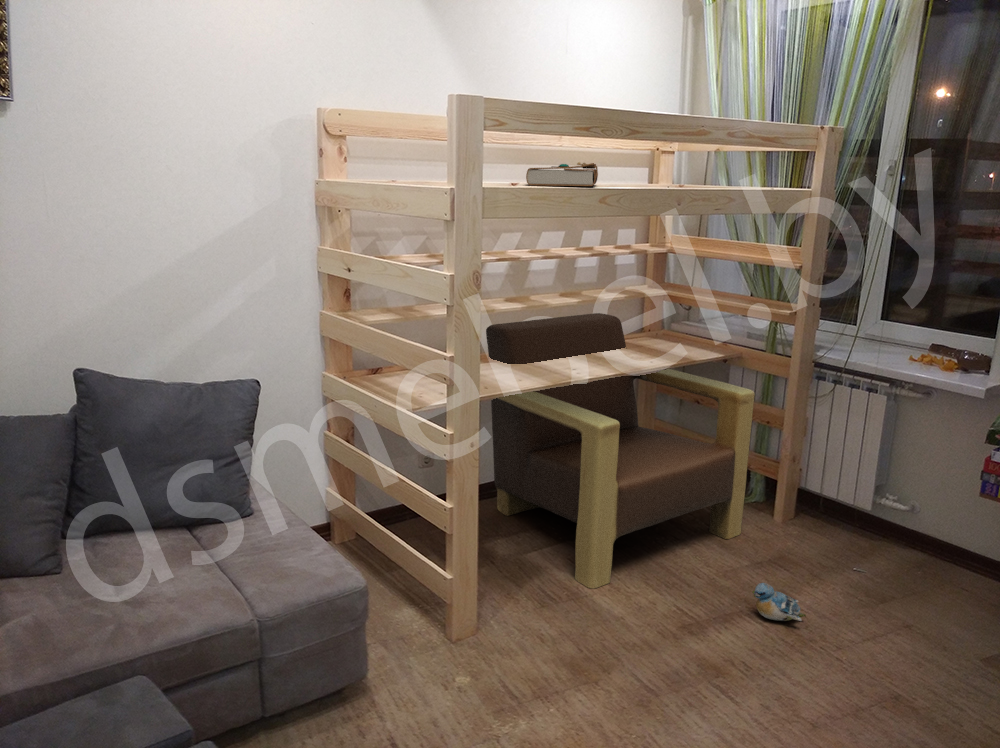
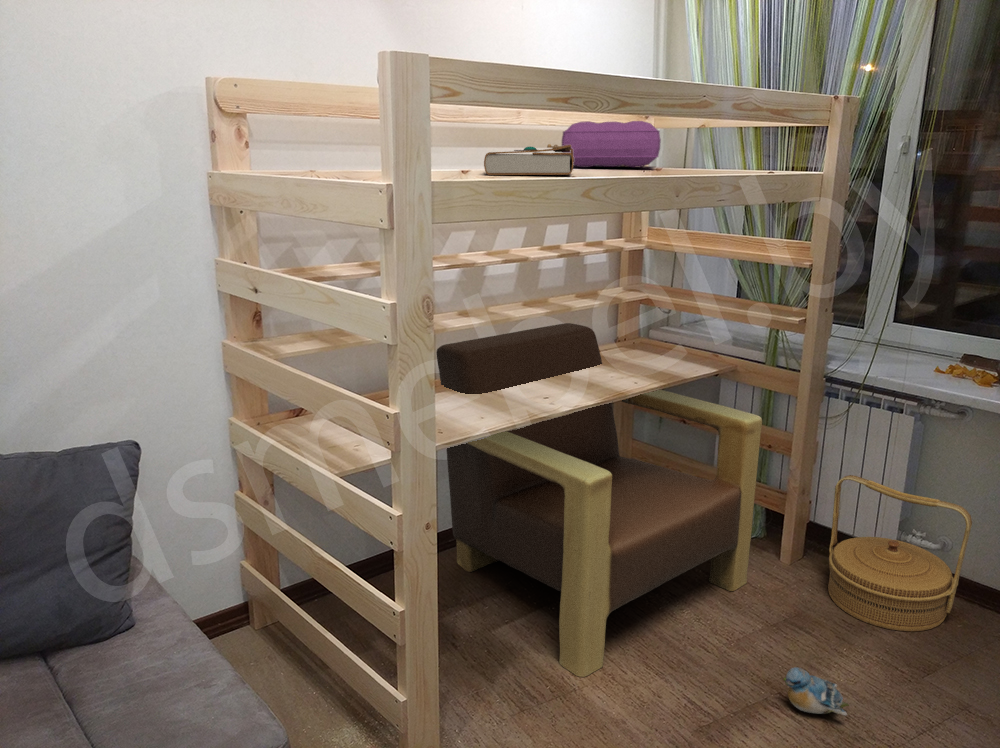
pillow: none [595,144,678,182] -> present [562,121,661,168]
woven basket: none [810,444,927,574] -> present [828,475,972,632]

